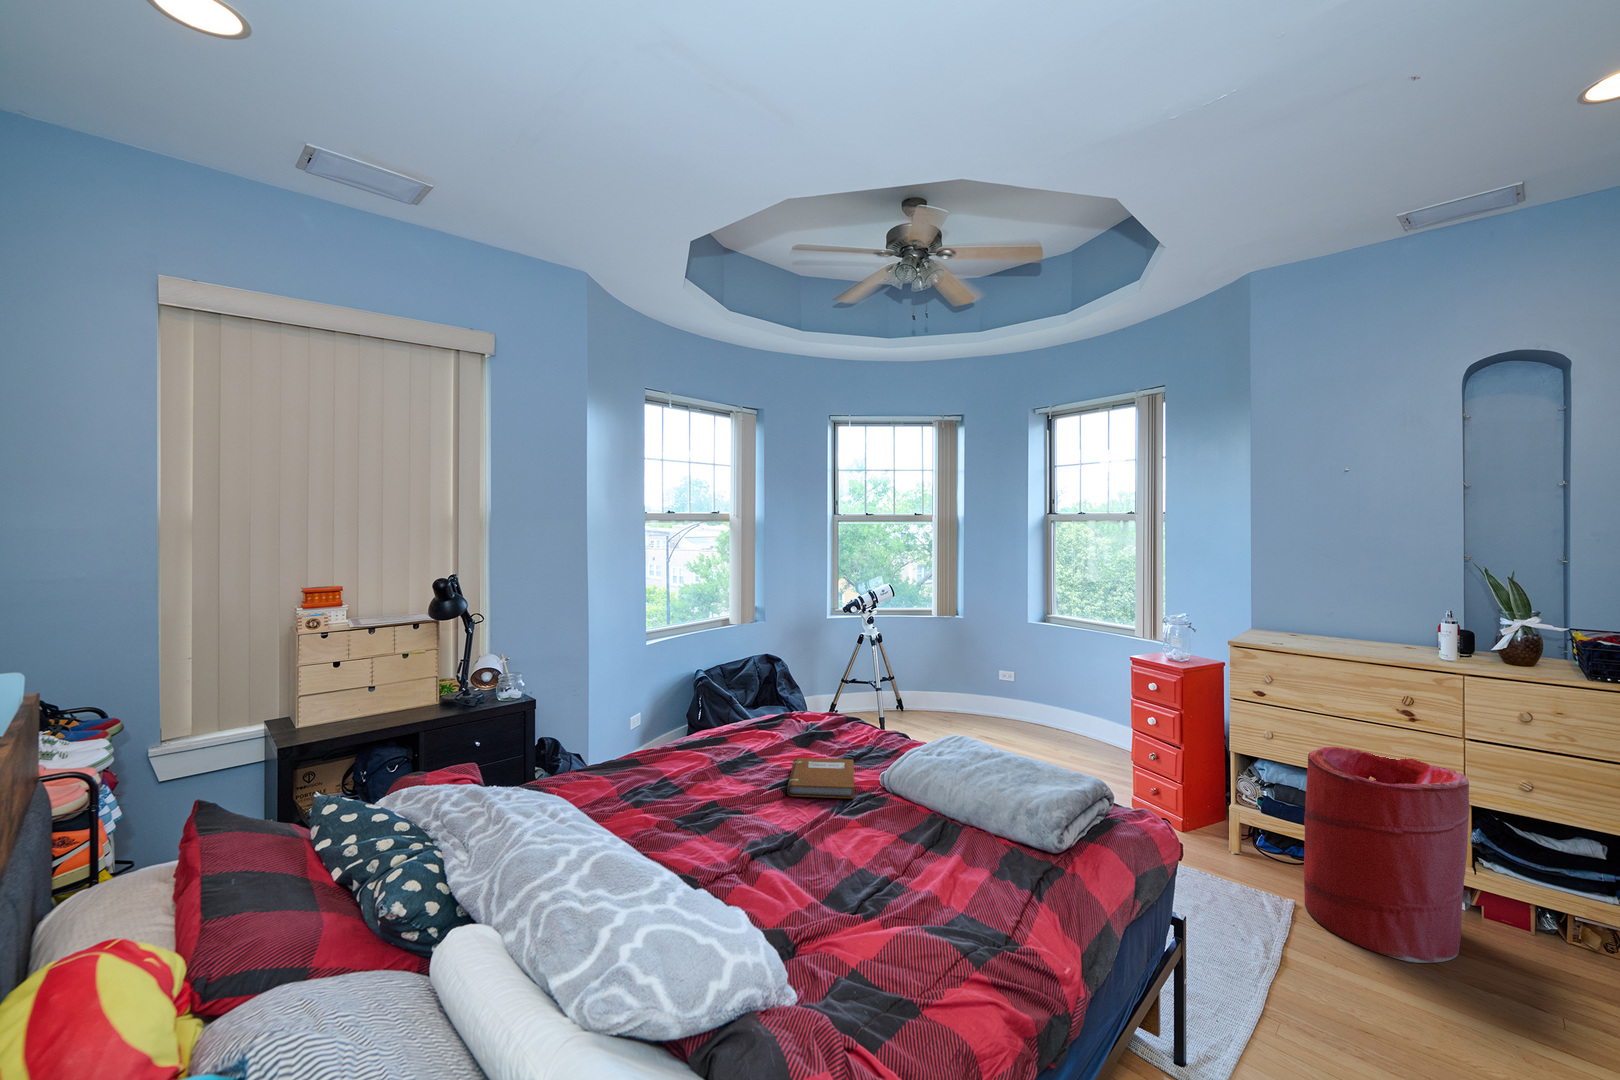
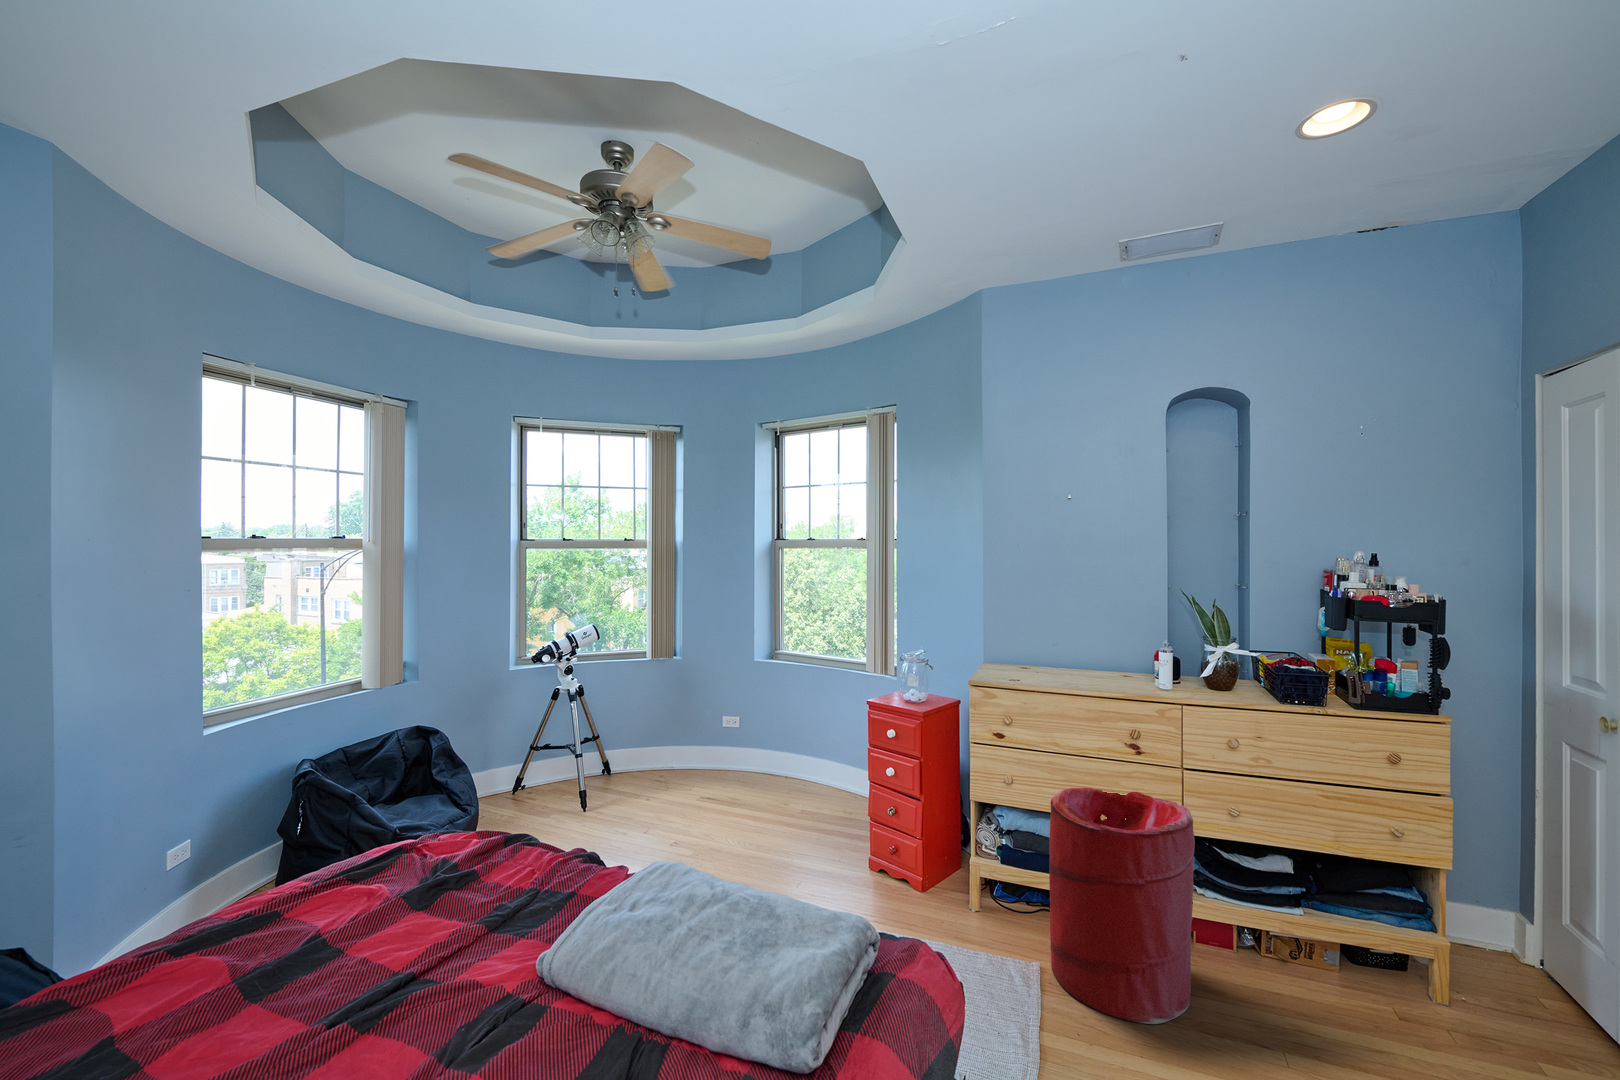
notebook: present [787,758,854,799] -> none [351,930,497,1043]

